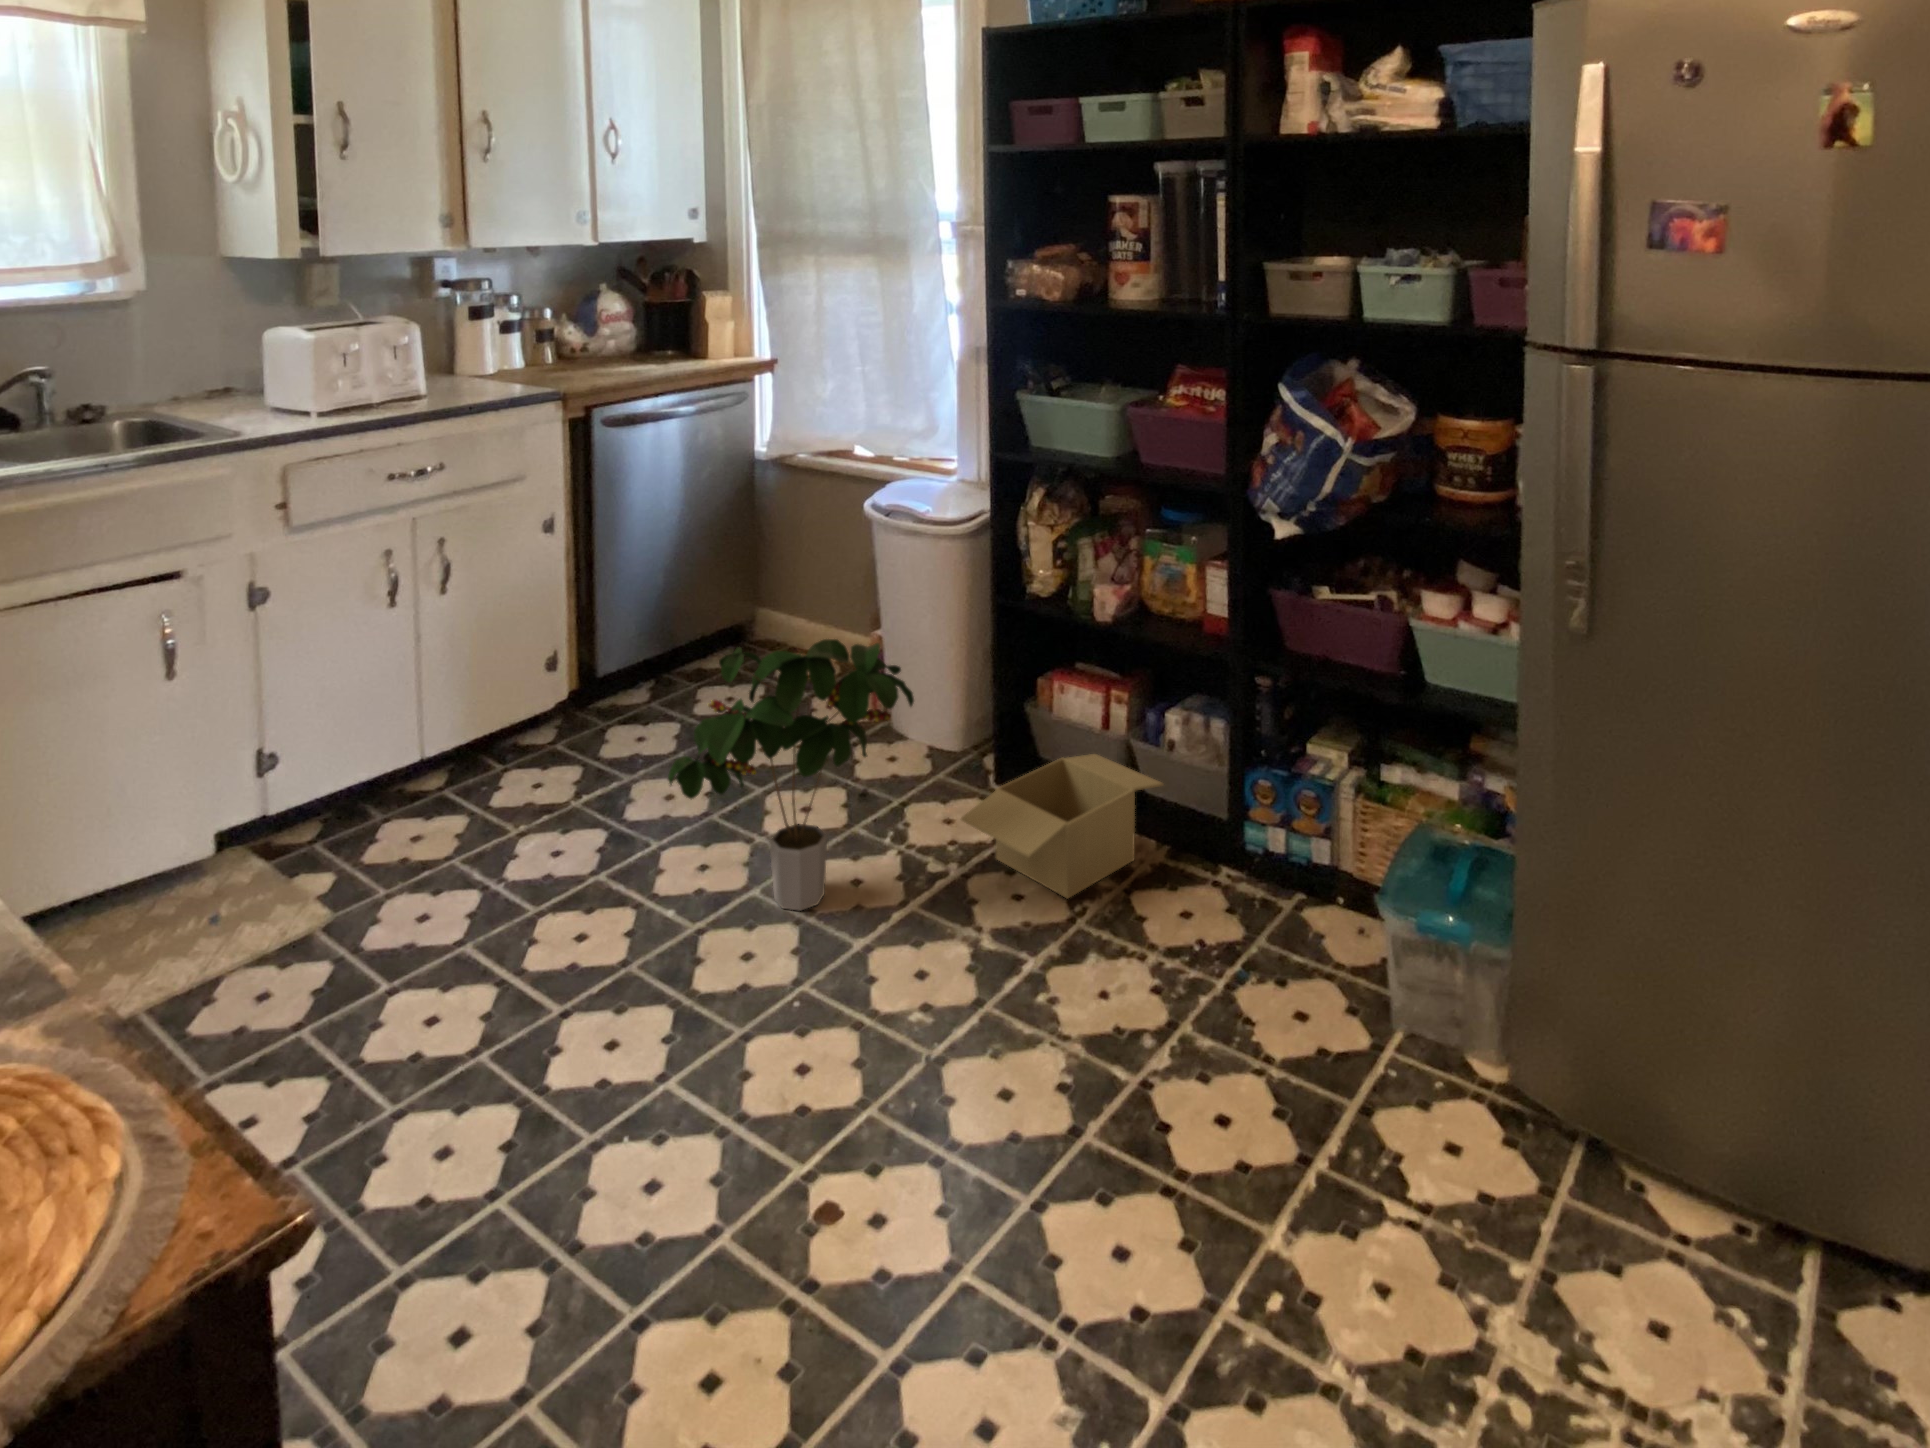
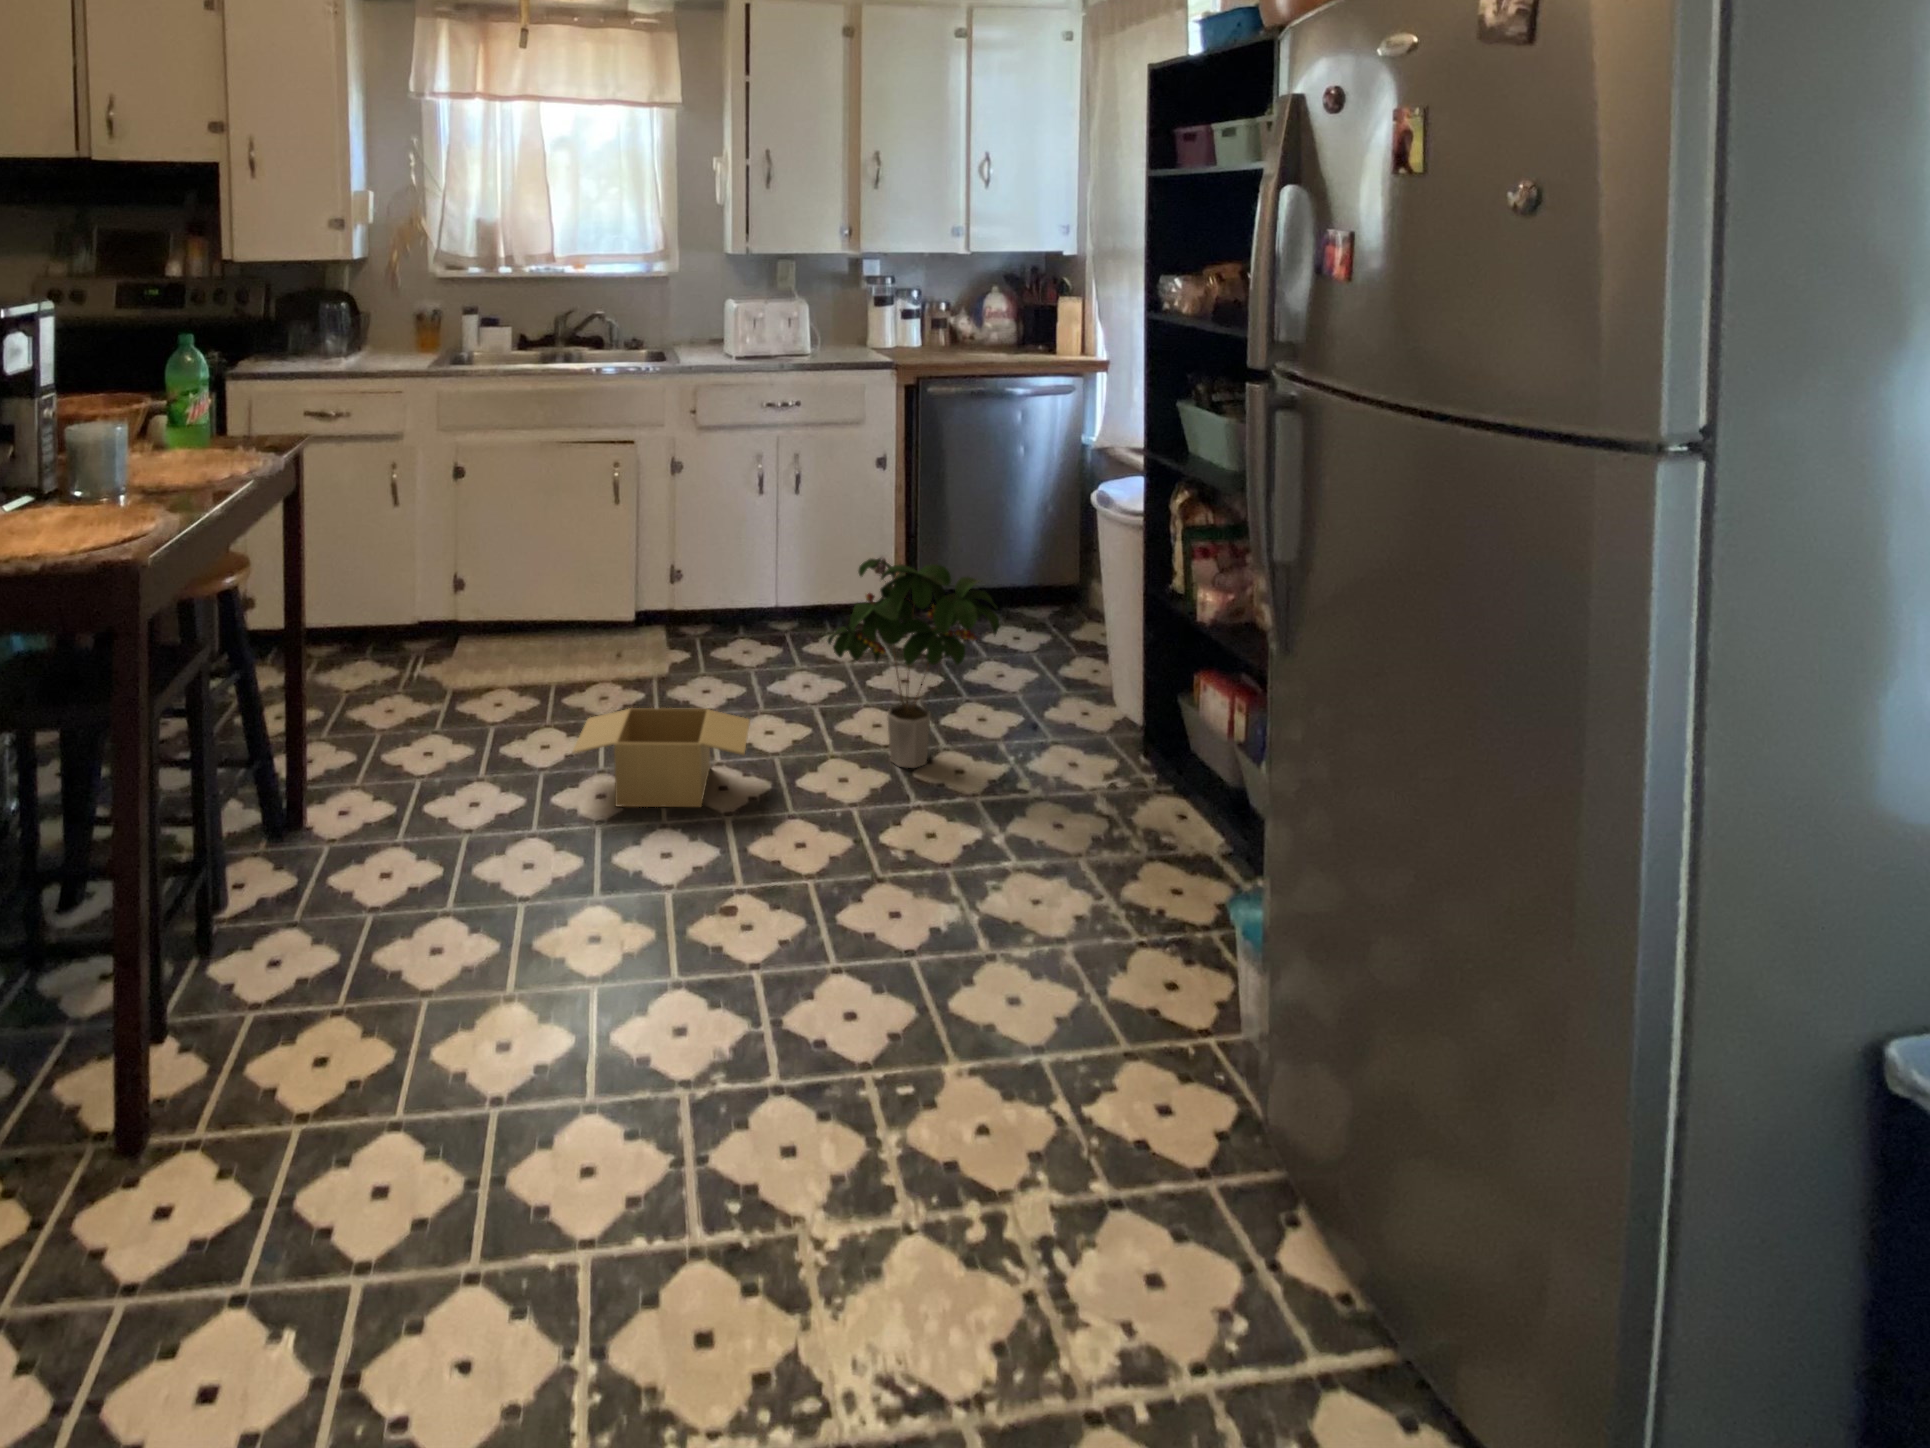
cardboard box: present [961,754,1163,898] -> present [572,708,750,807]

